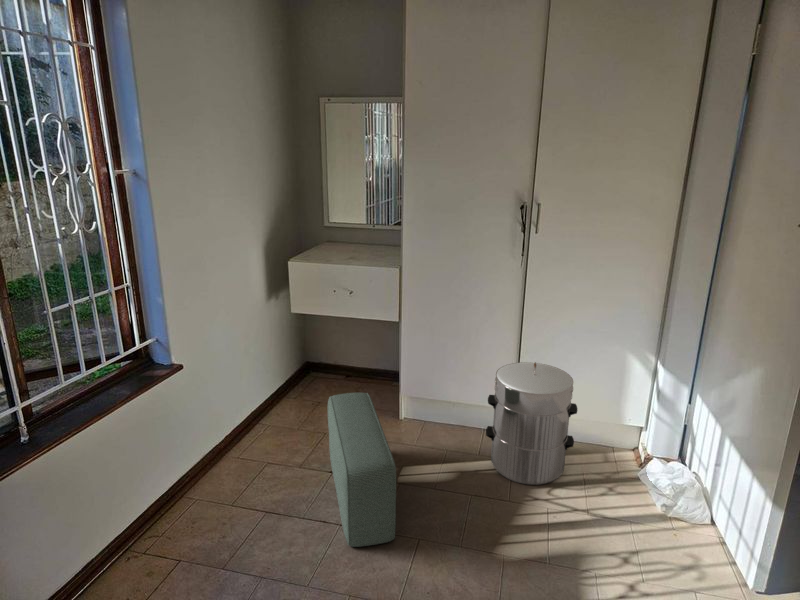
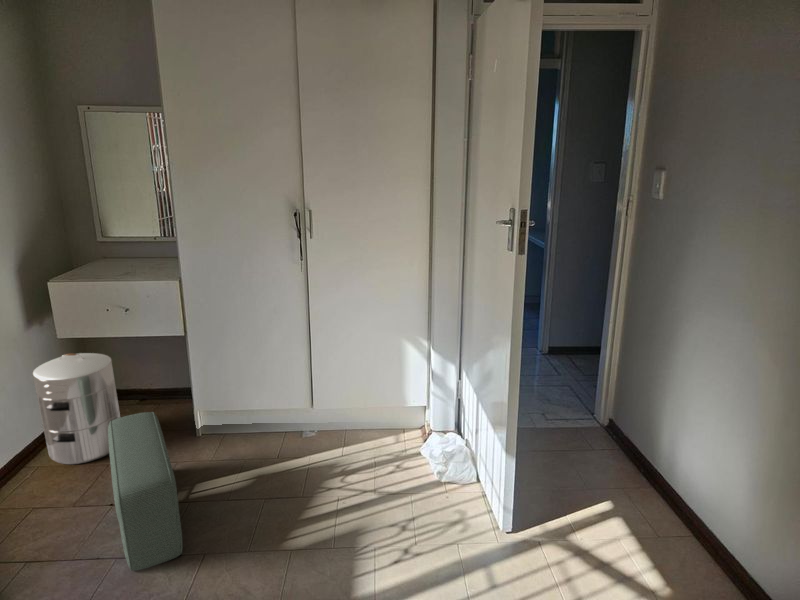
waste bin: present [486,362,578,485] -> present [32,353,120,464]

